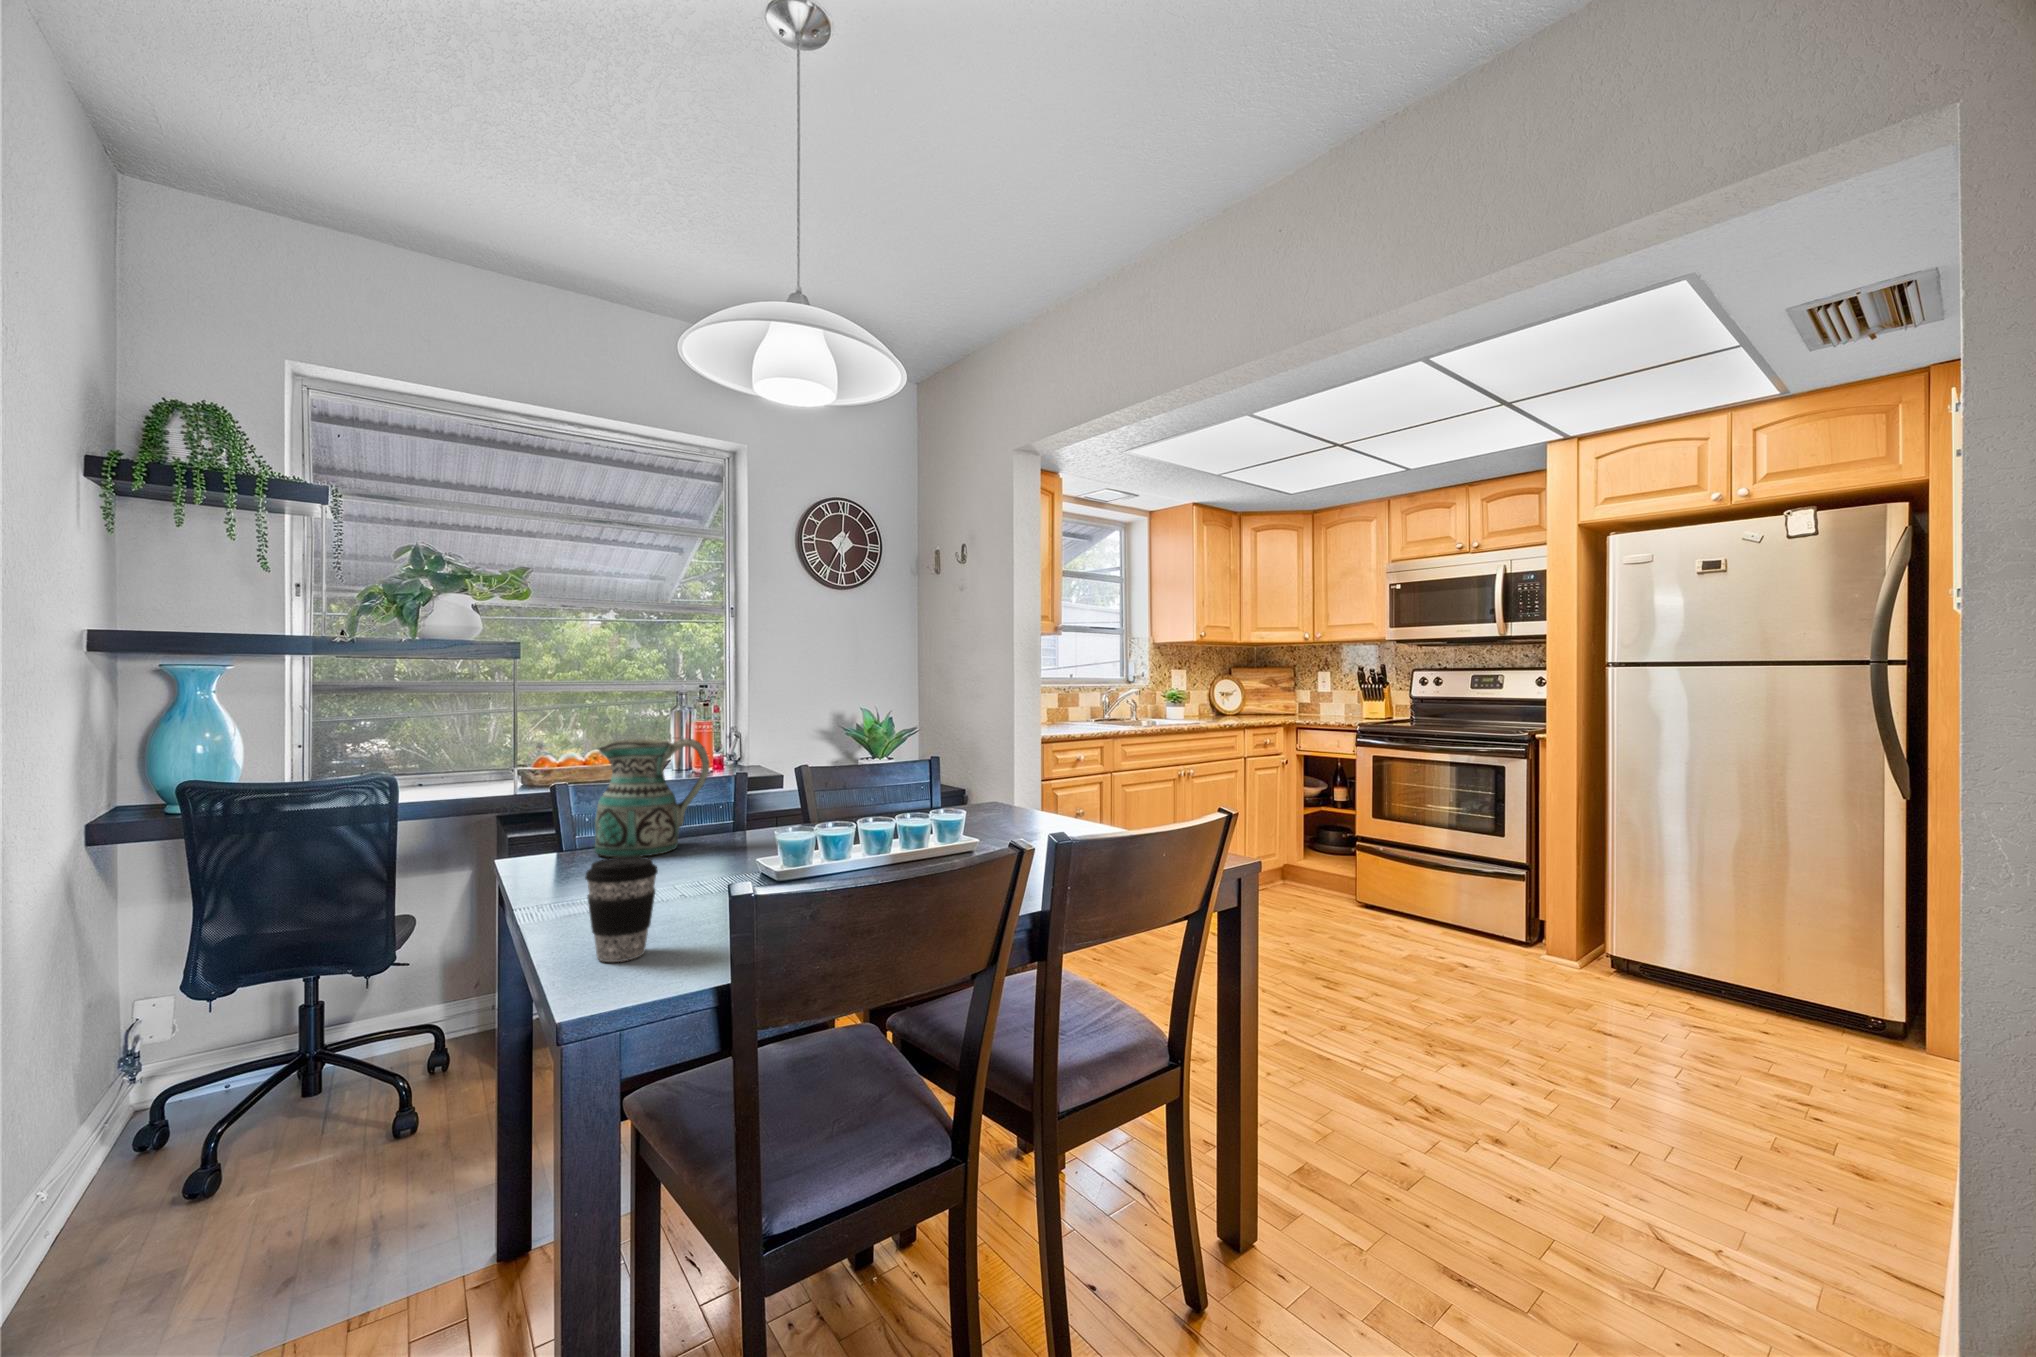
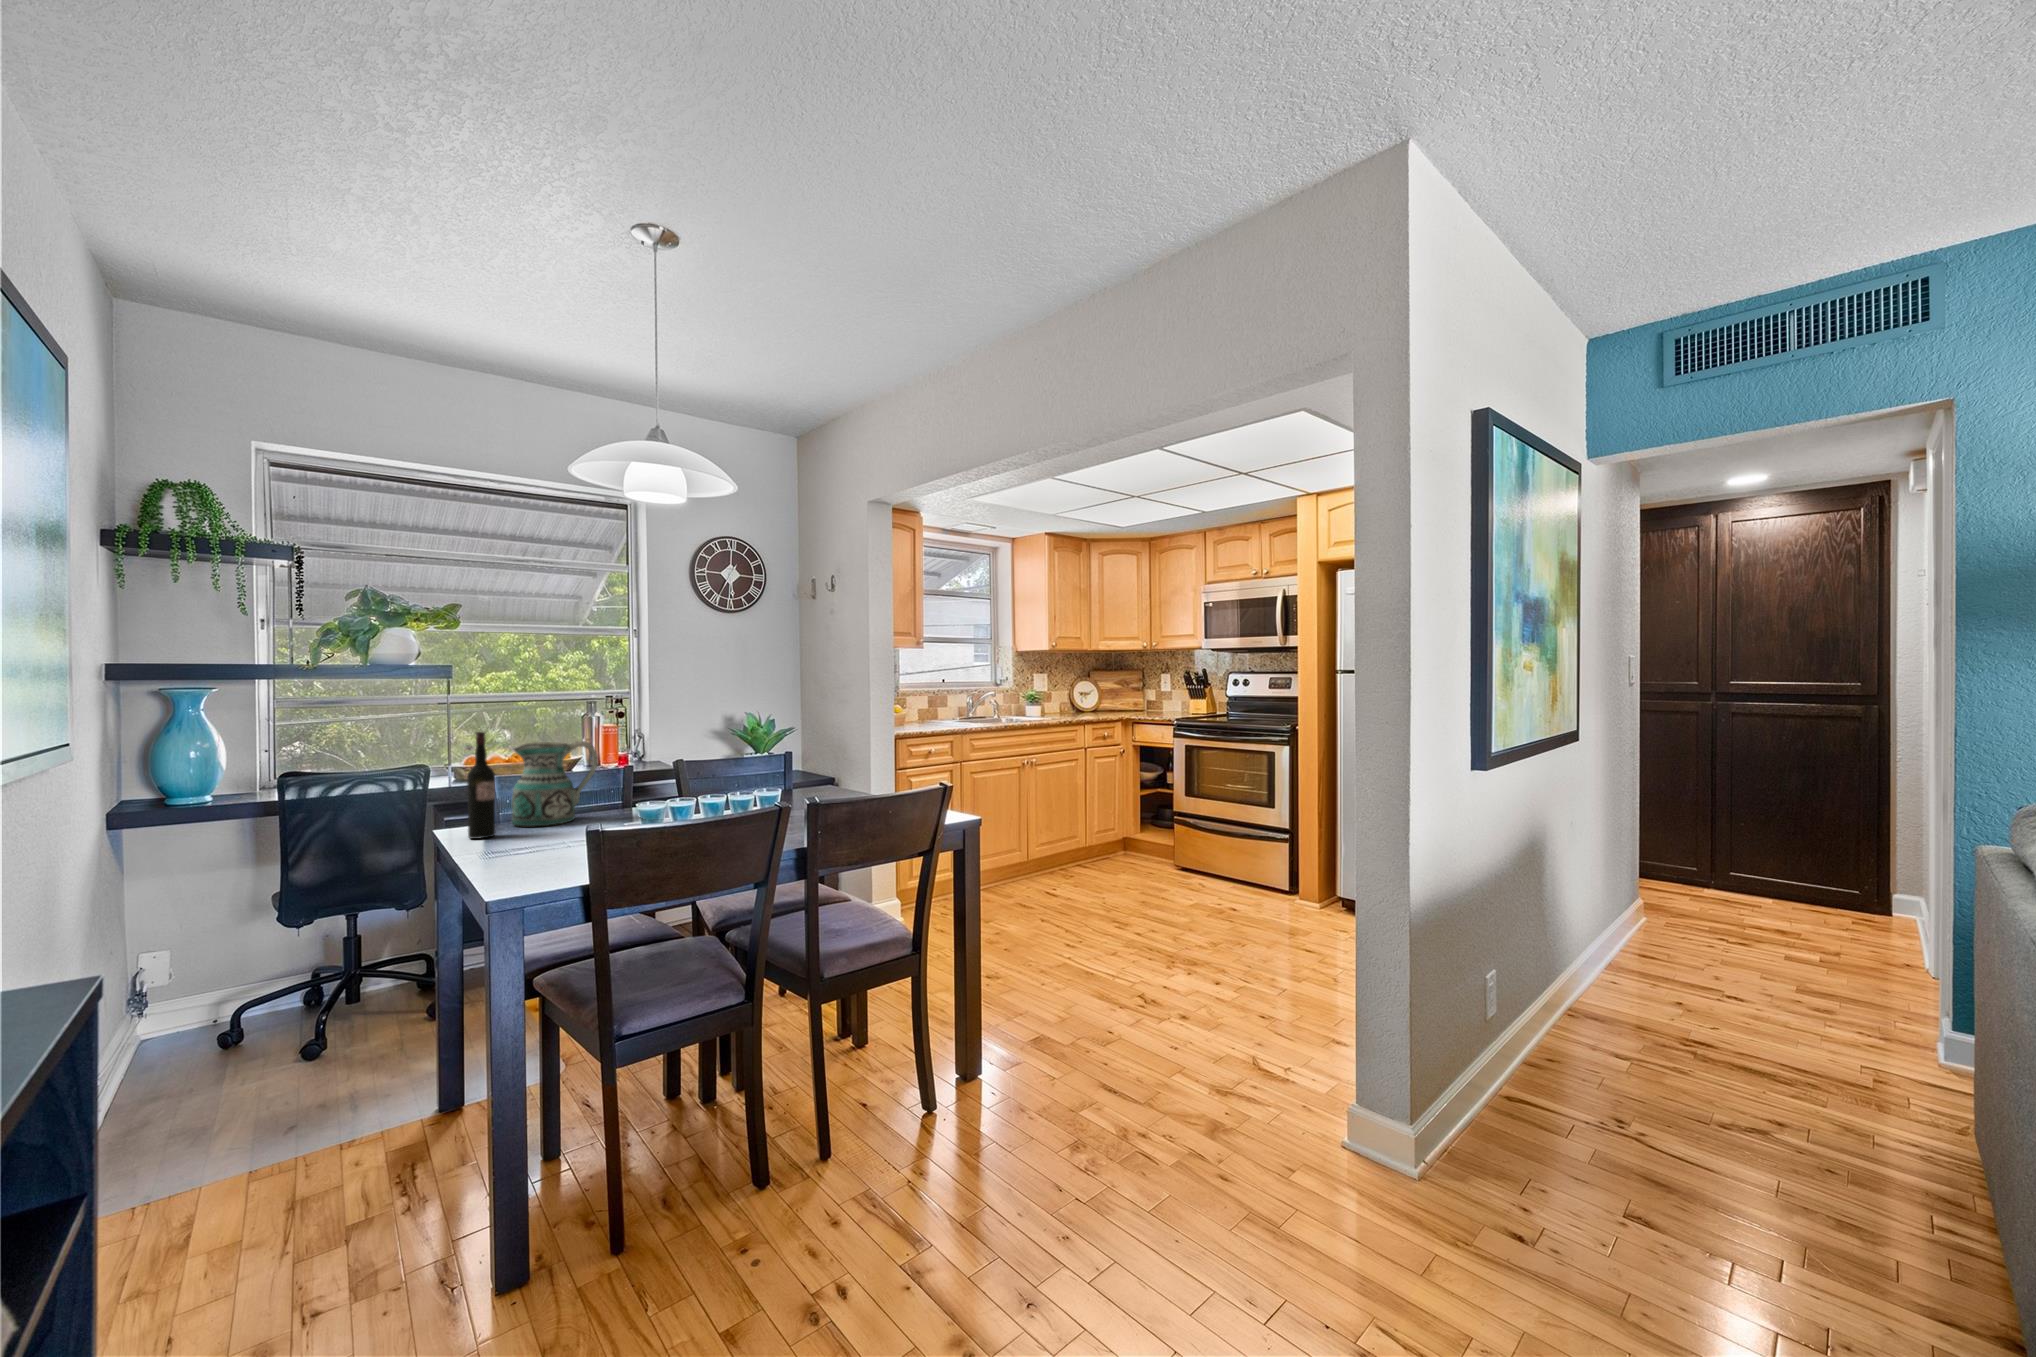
wine bottle: none [537,723,574,877] -> present [467,732,495,839]
coffee cup: present [585,857,658,962] -> none [498,816,545,879]

